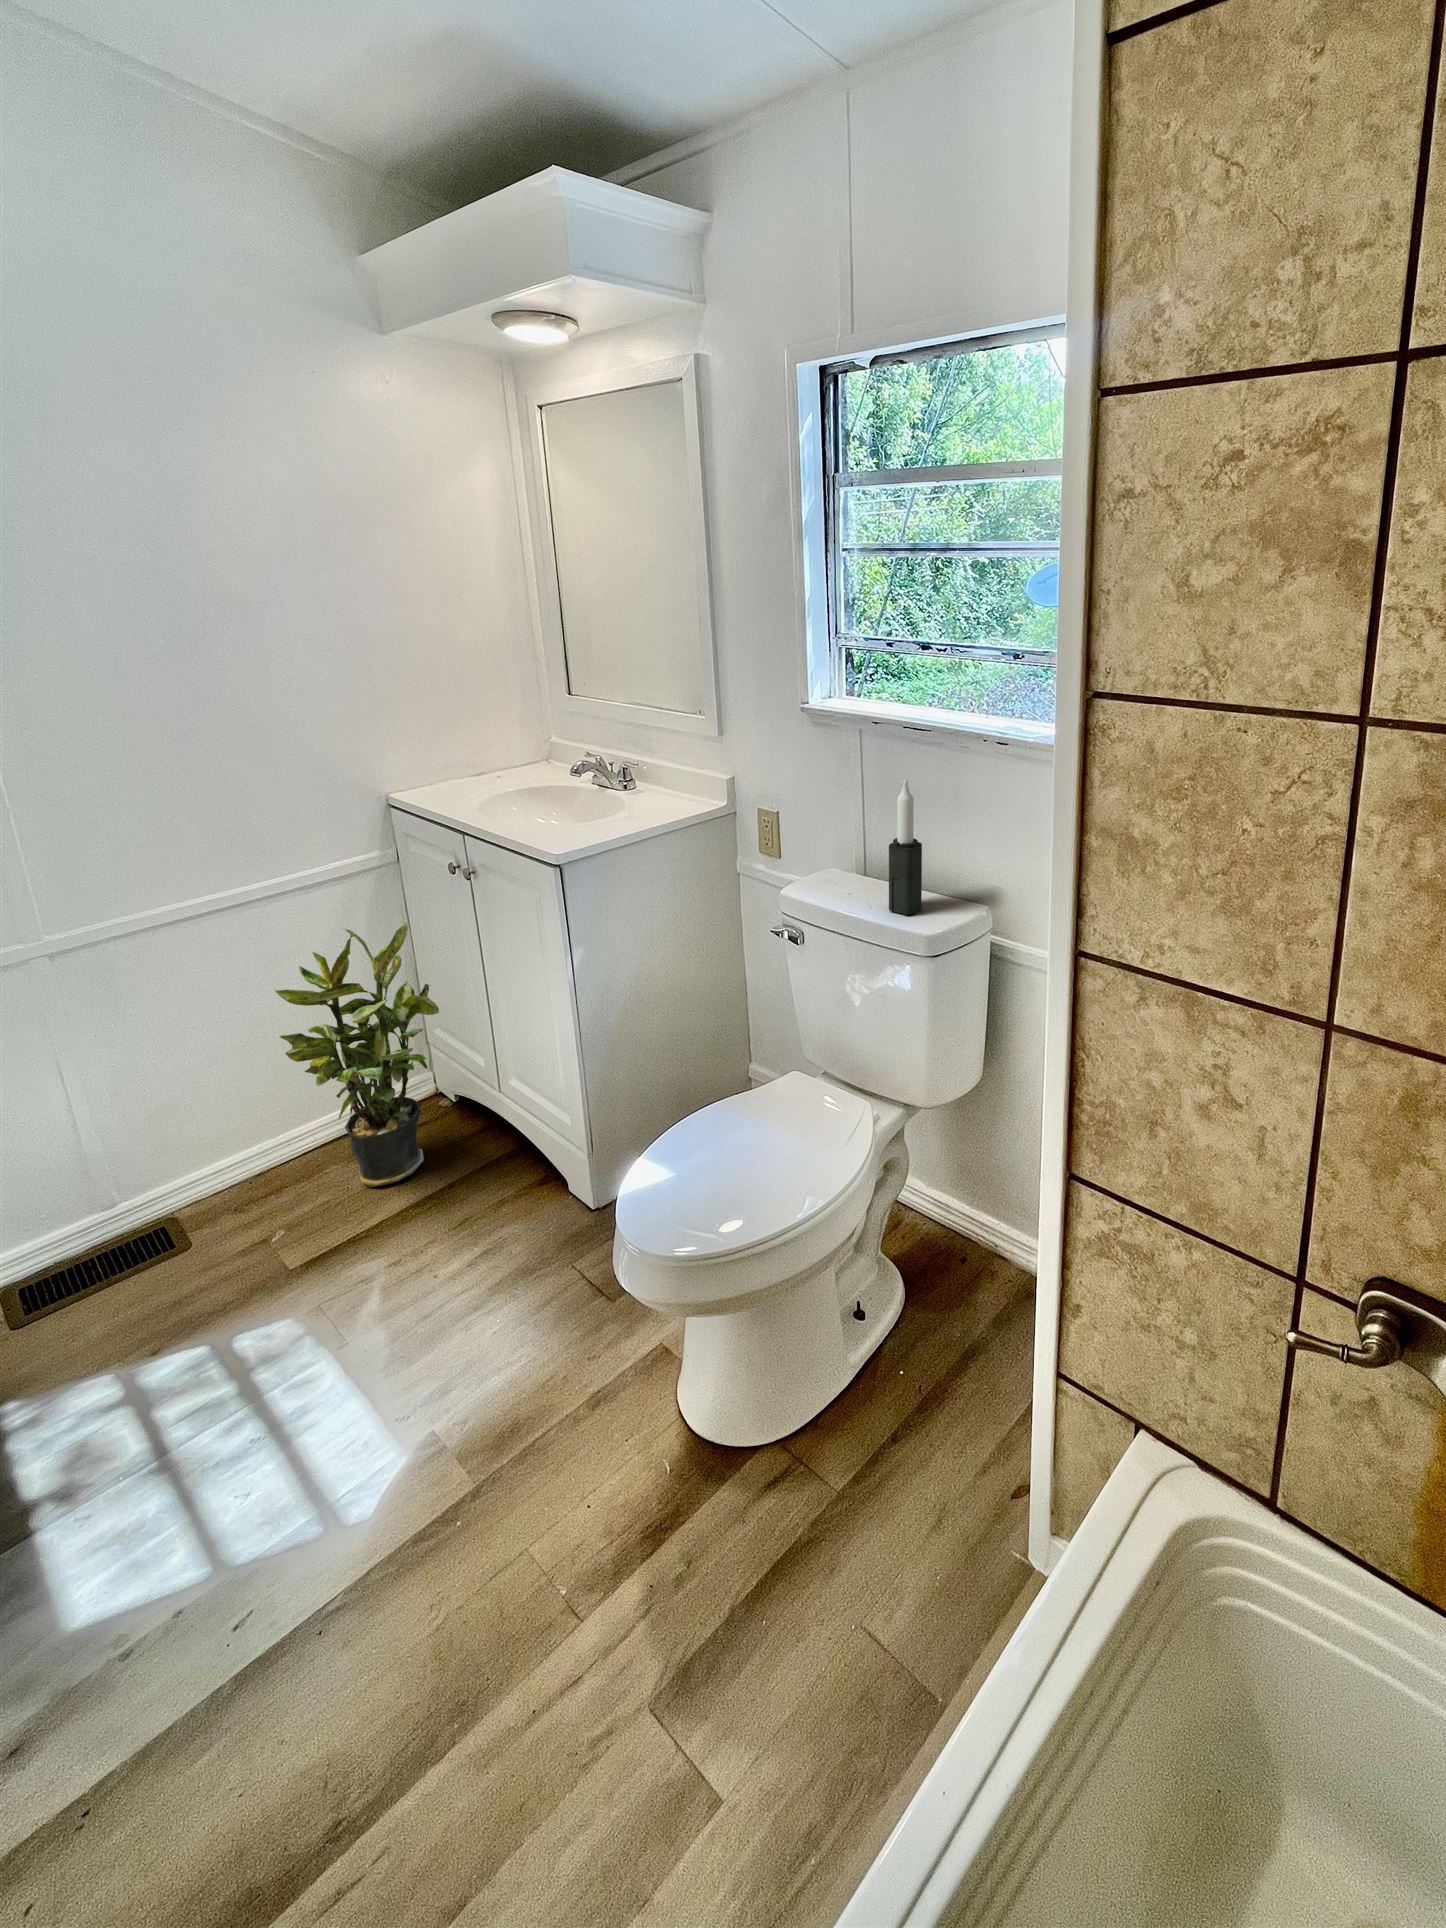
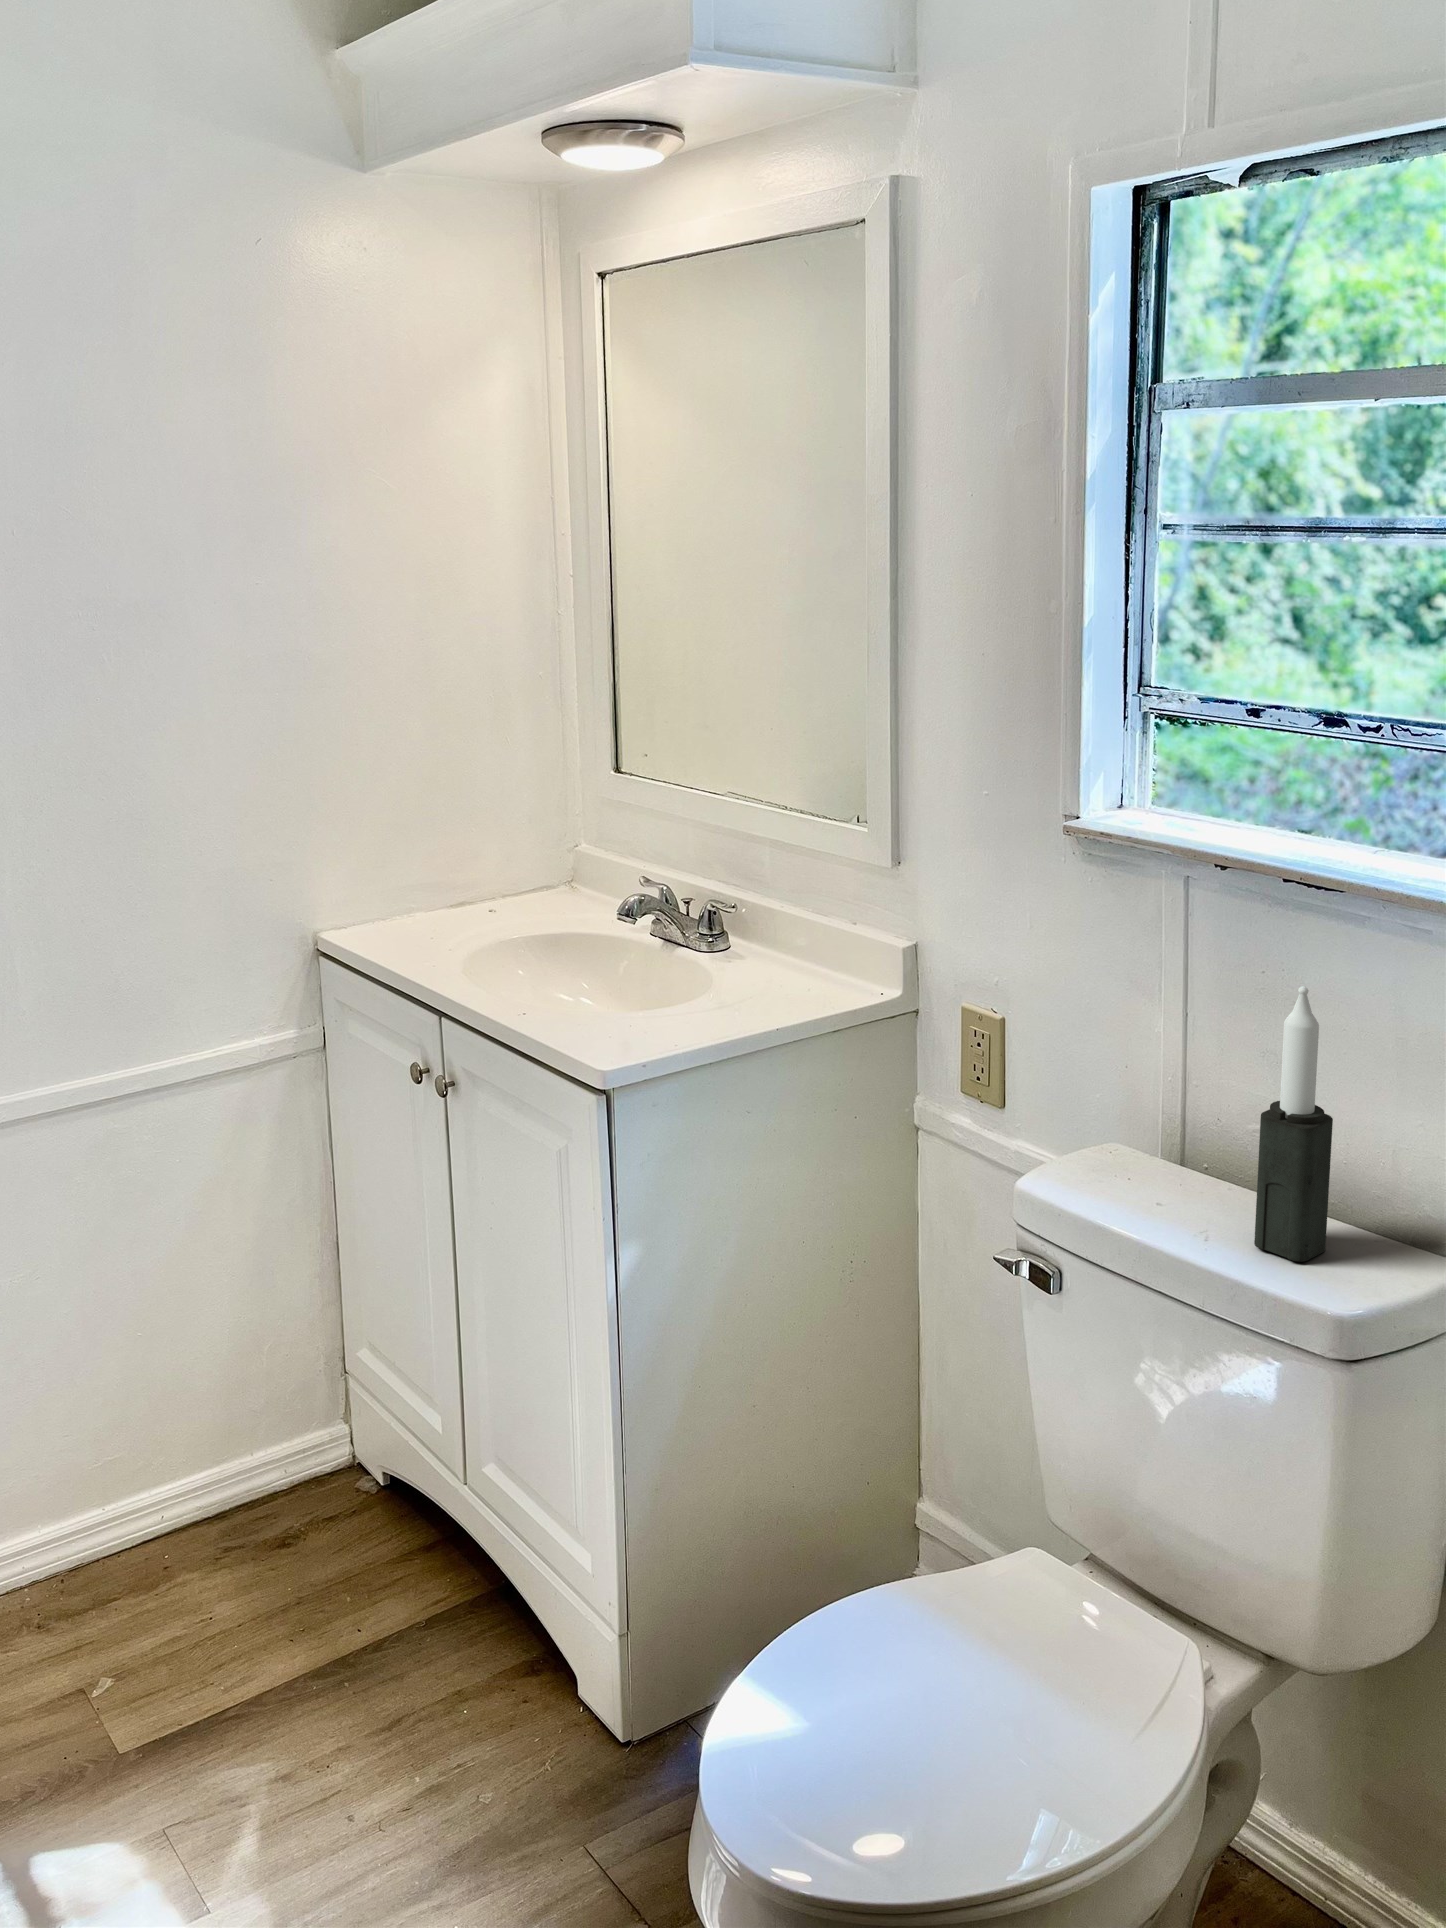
potted plant: present [275,922,439,1188] -> none [127,1158,371,1623]

